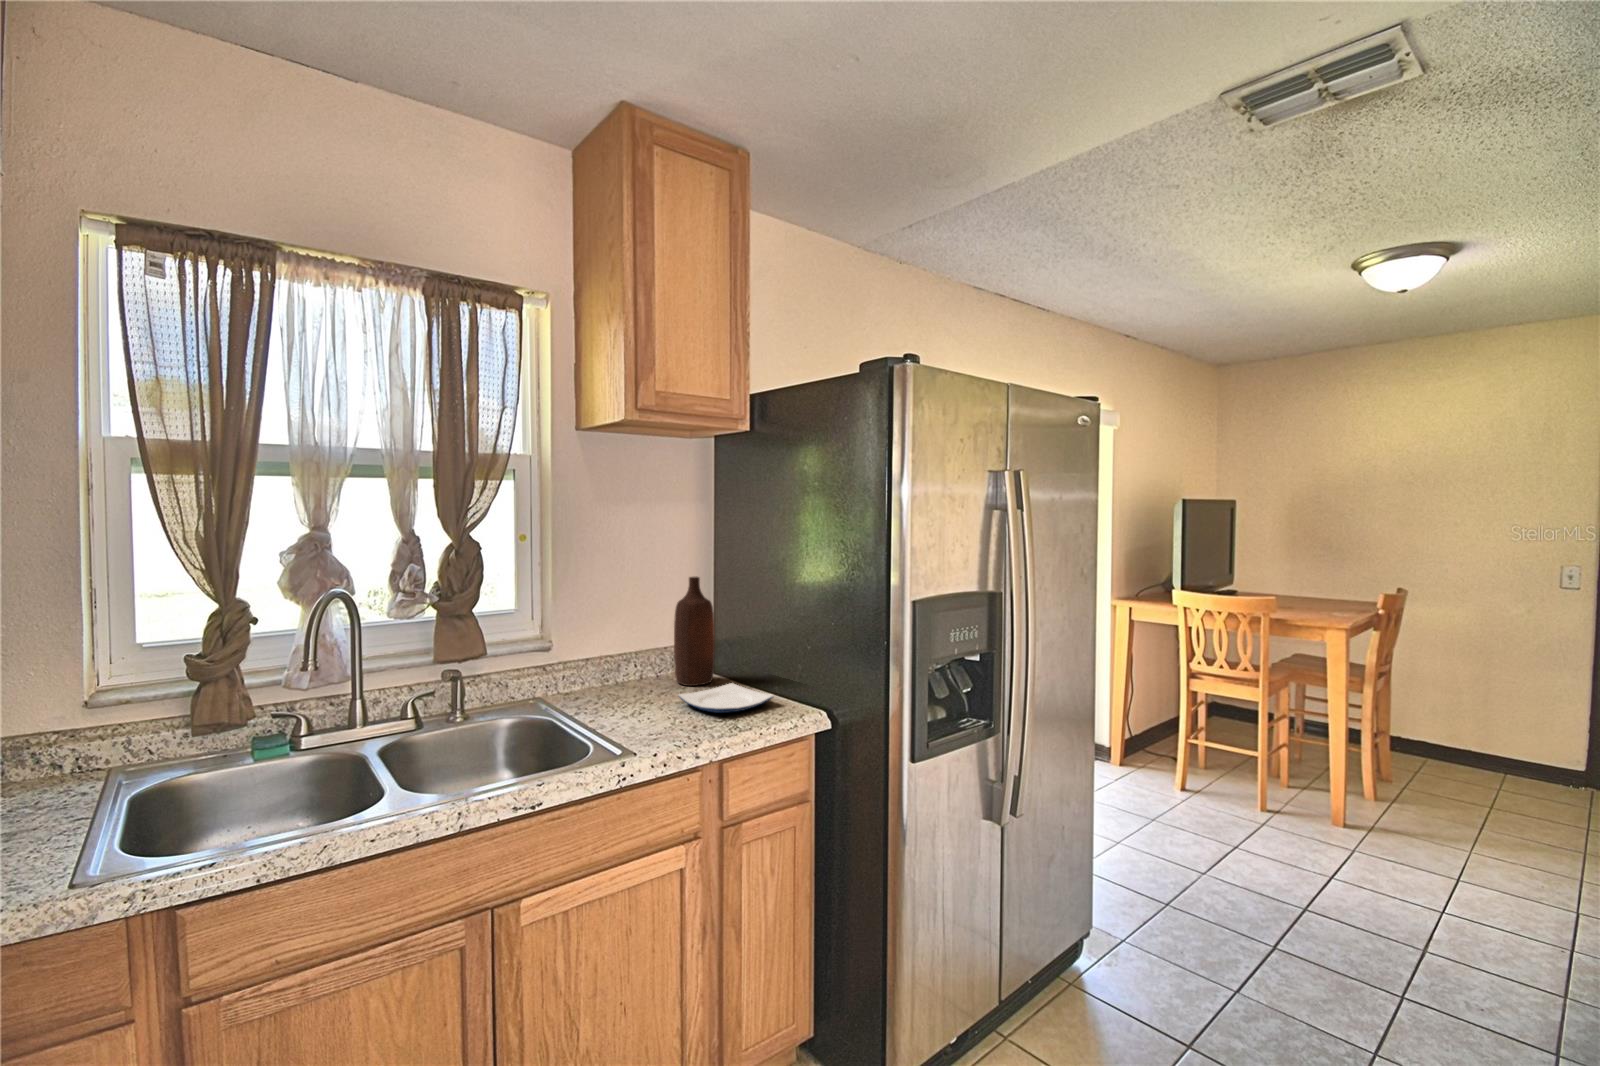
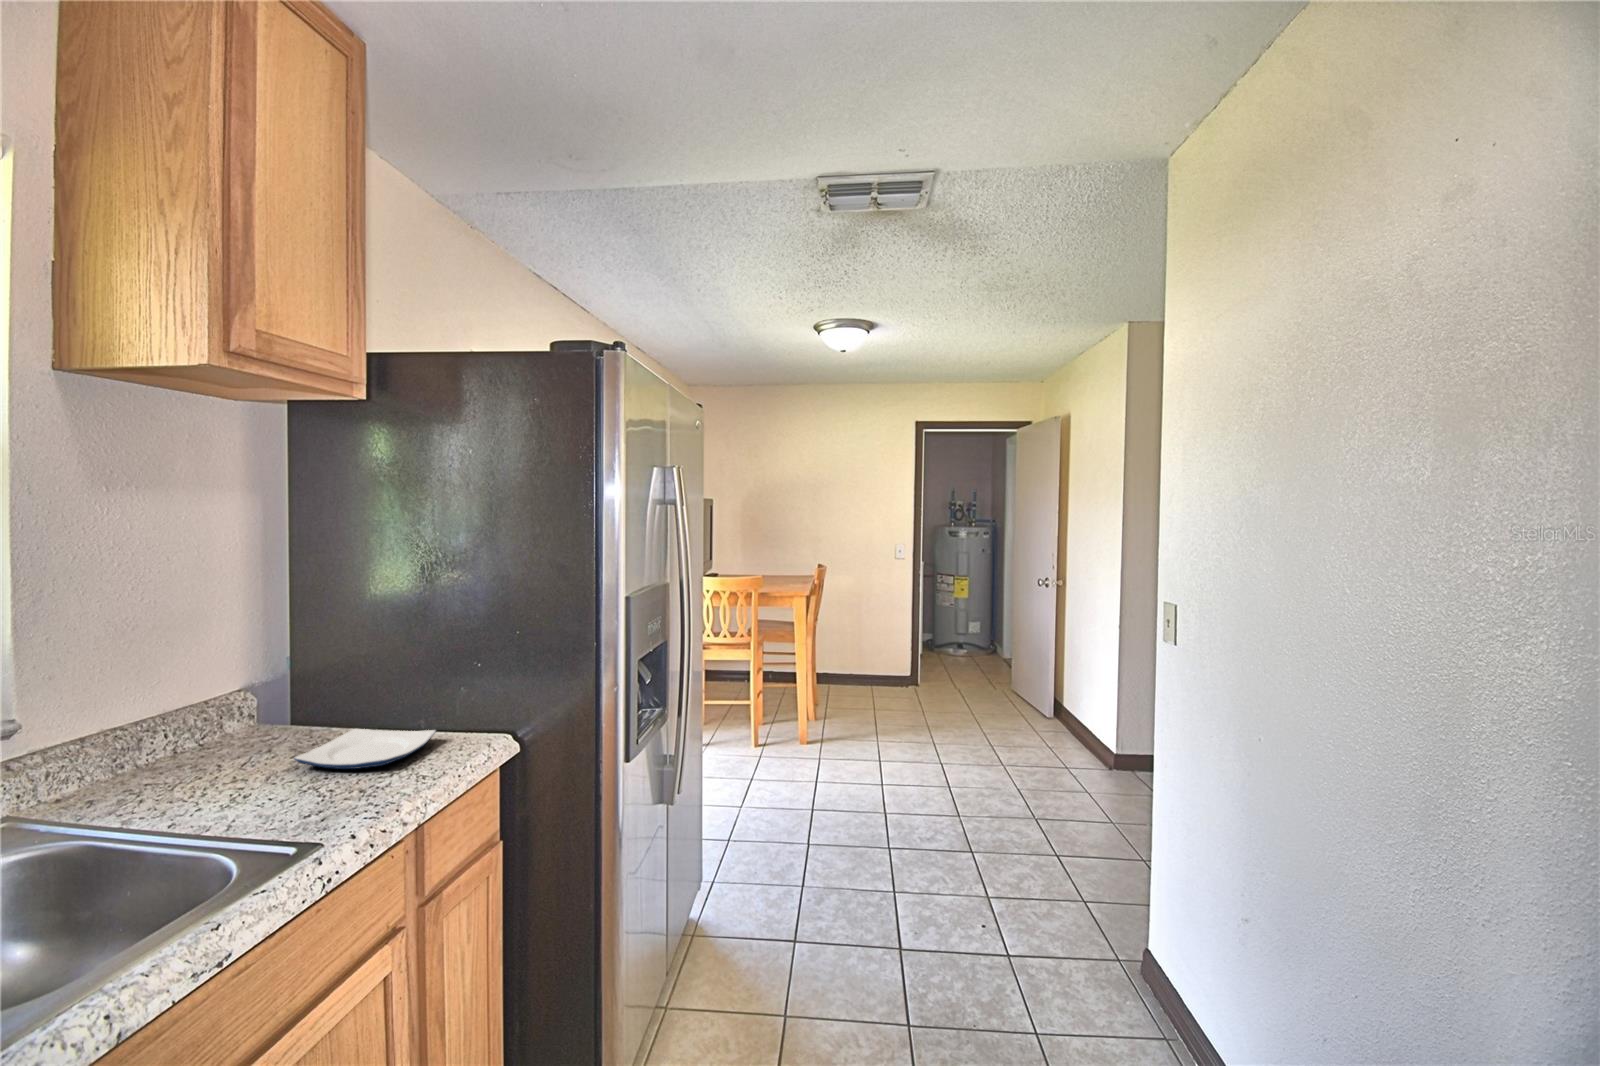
bottle: present [674,577,715,686] -> none [238,596,307,747]

